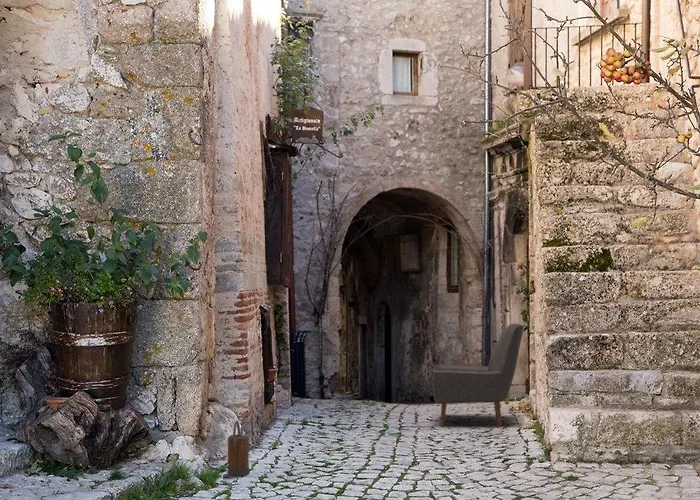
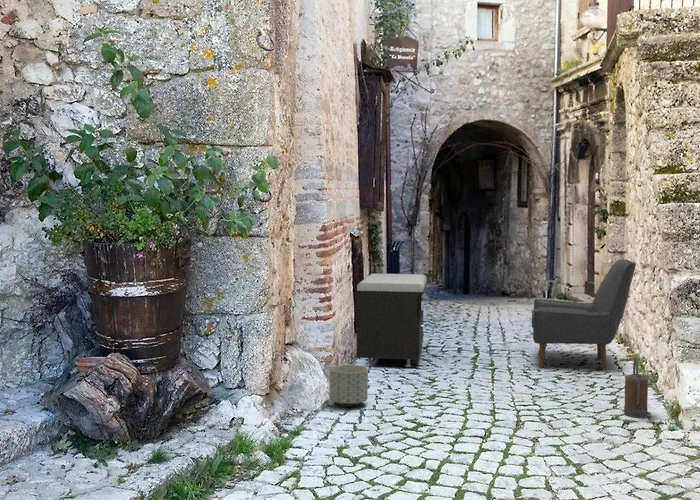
storage bench: none [268,344,334,430] -> present [356,273,427,367]
planter: none [247,420,282,457] -> present [329,365,368,407]
watering can: present [228,421,249,476] -> present [624,358,648,418]

